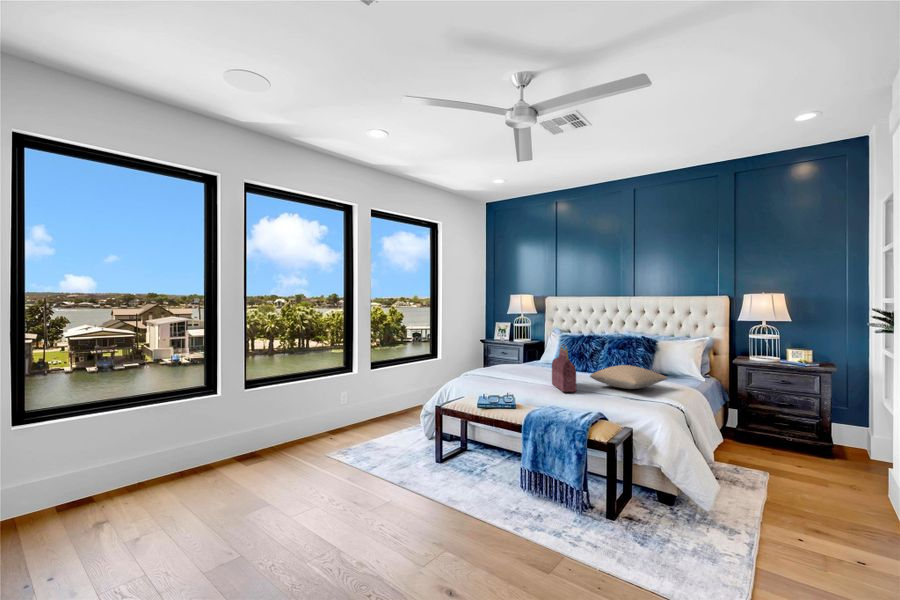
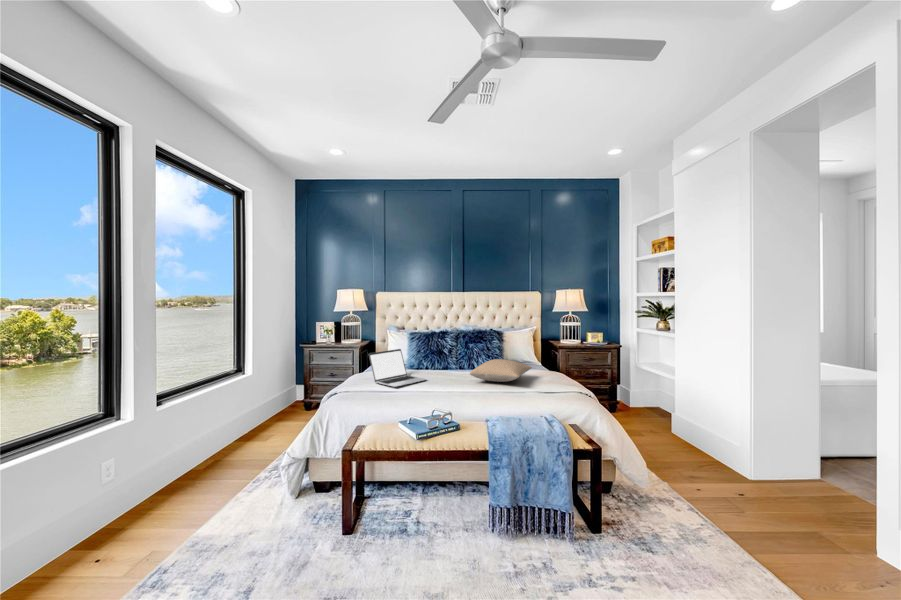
handbag: present [552,344,576,392] -> none [433,344,466,393]
laptop: none [500,347,552,380] -> present [369,349,426,387]

